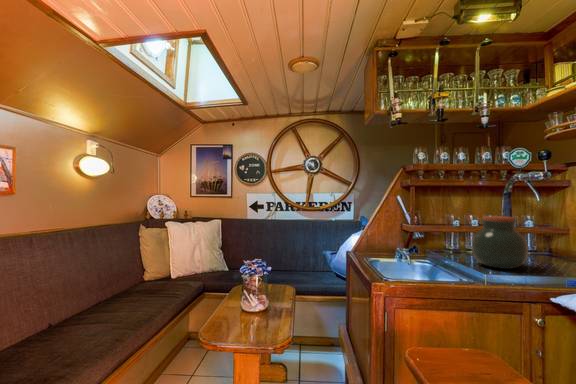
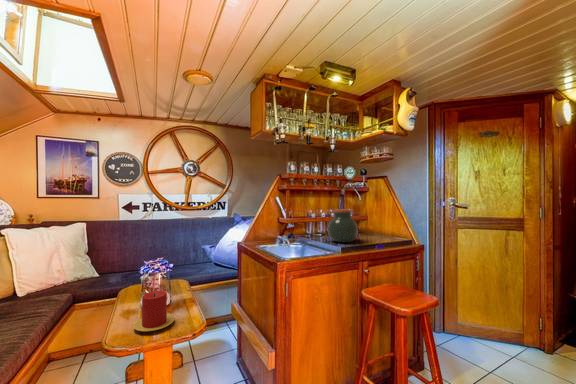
candle: none [227,295,266,337] -> present [133,291,175,331]

